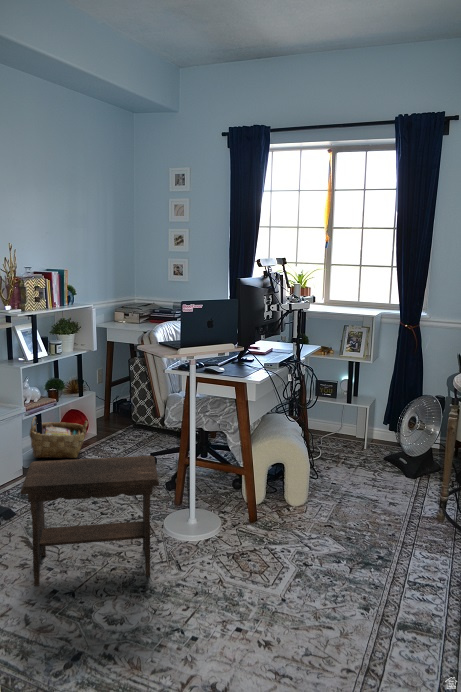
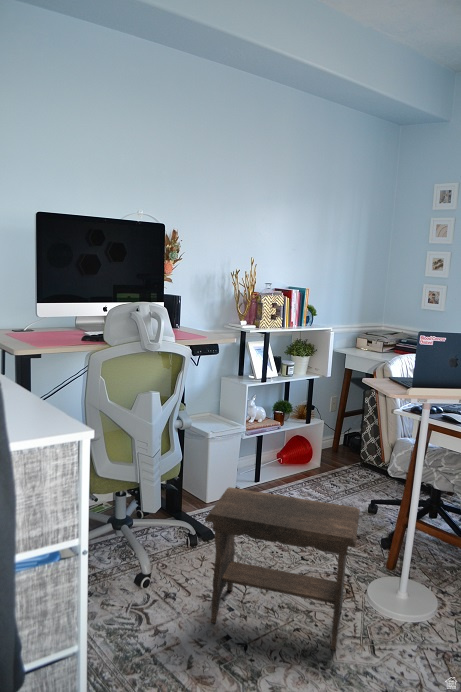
woven basket: present [29,417,88,458] -> none [250,438,309,488]

